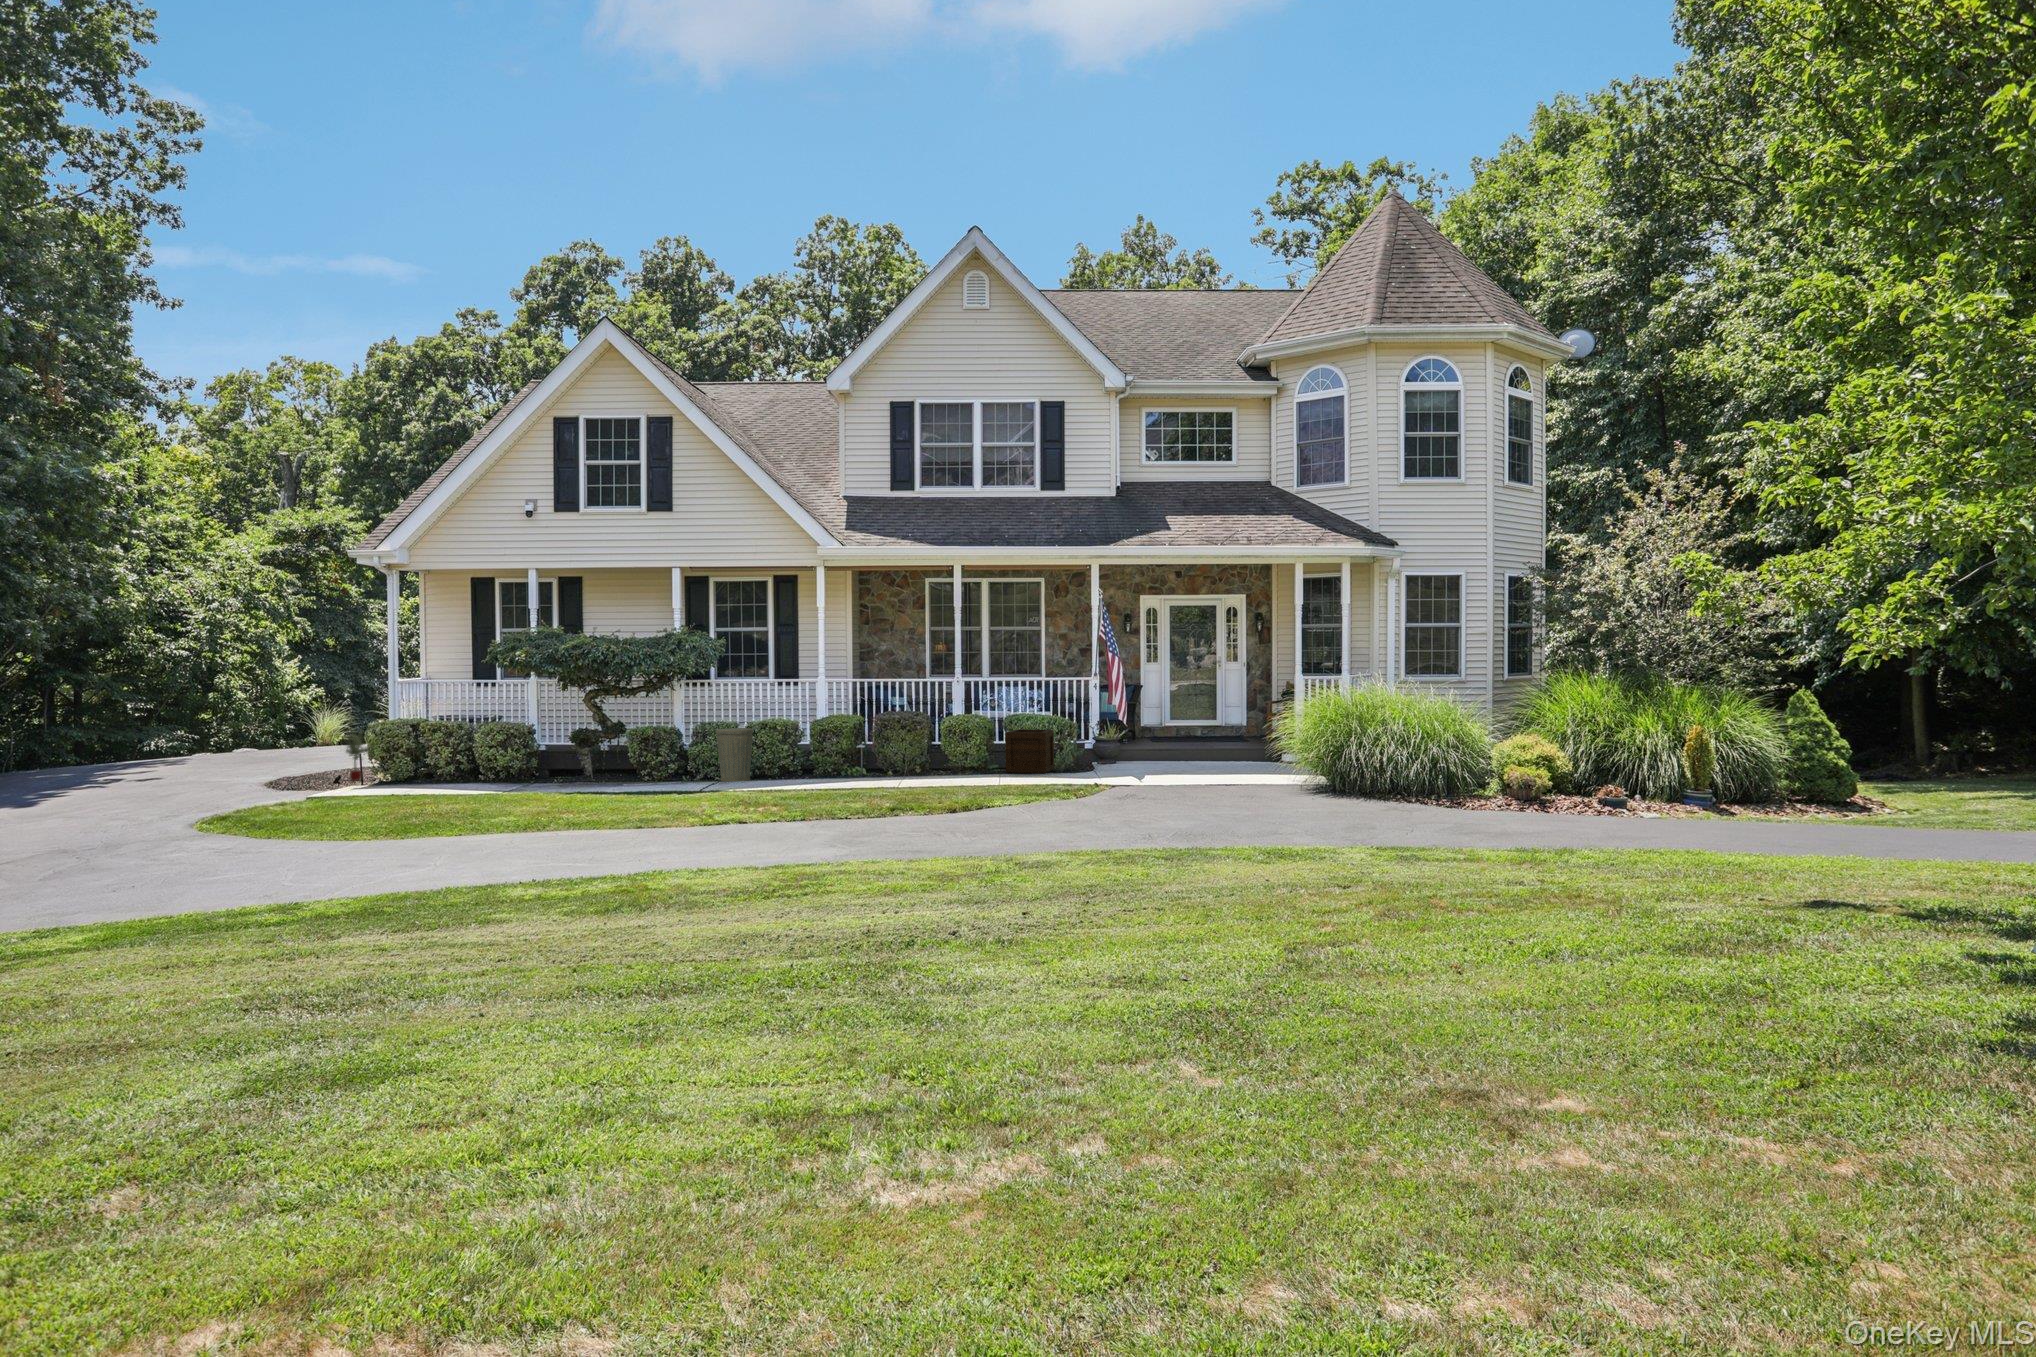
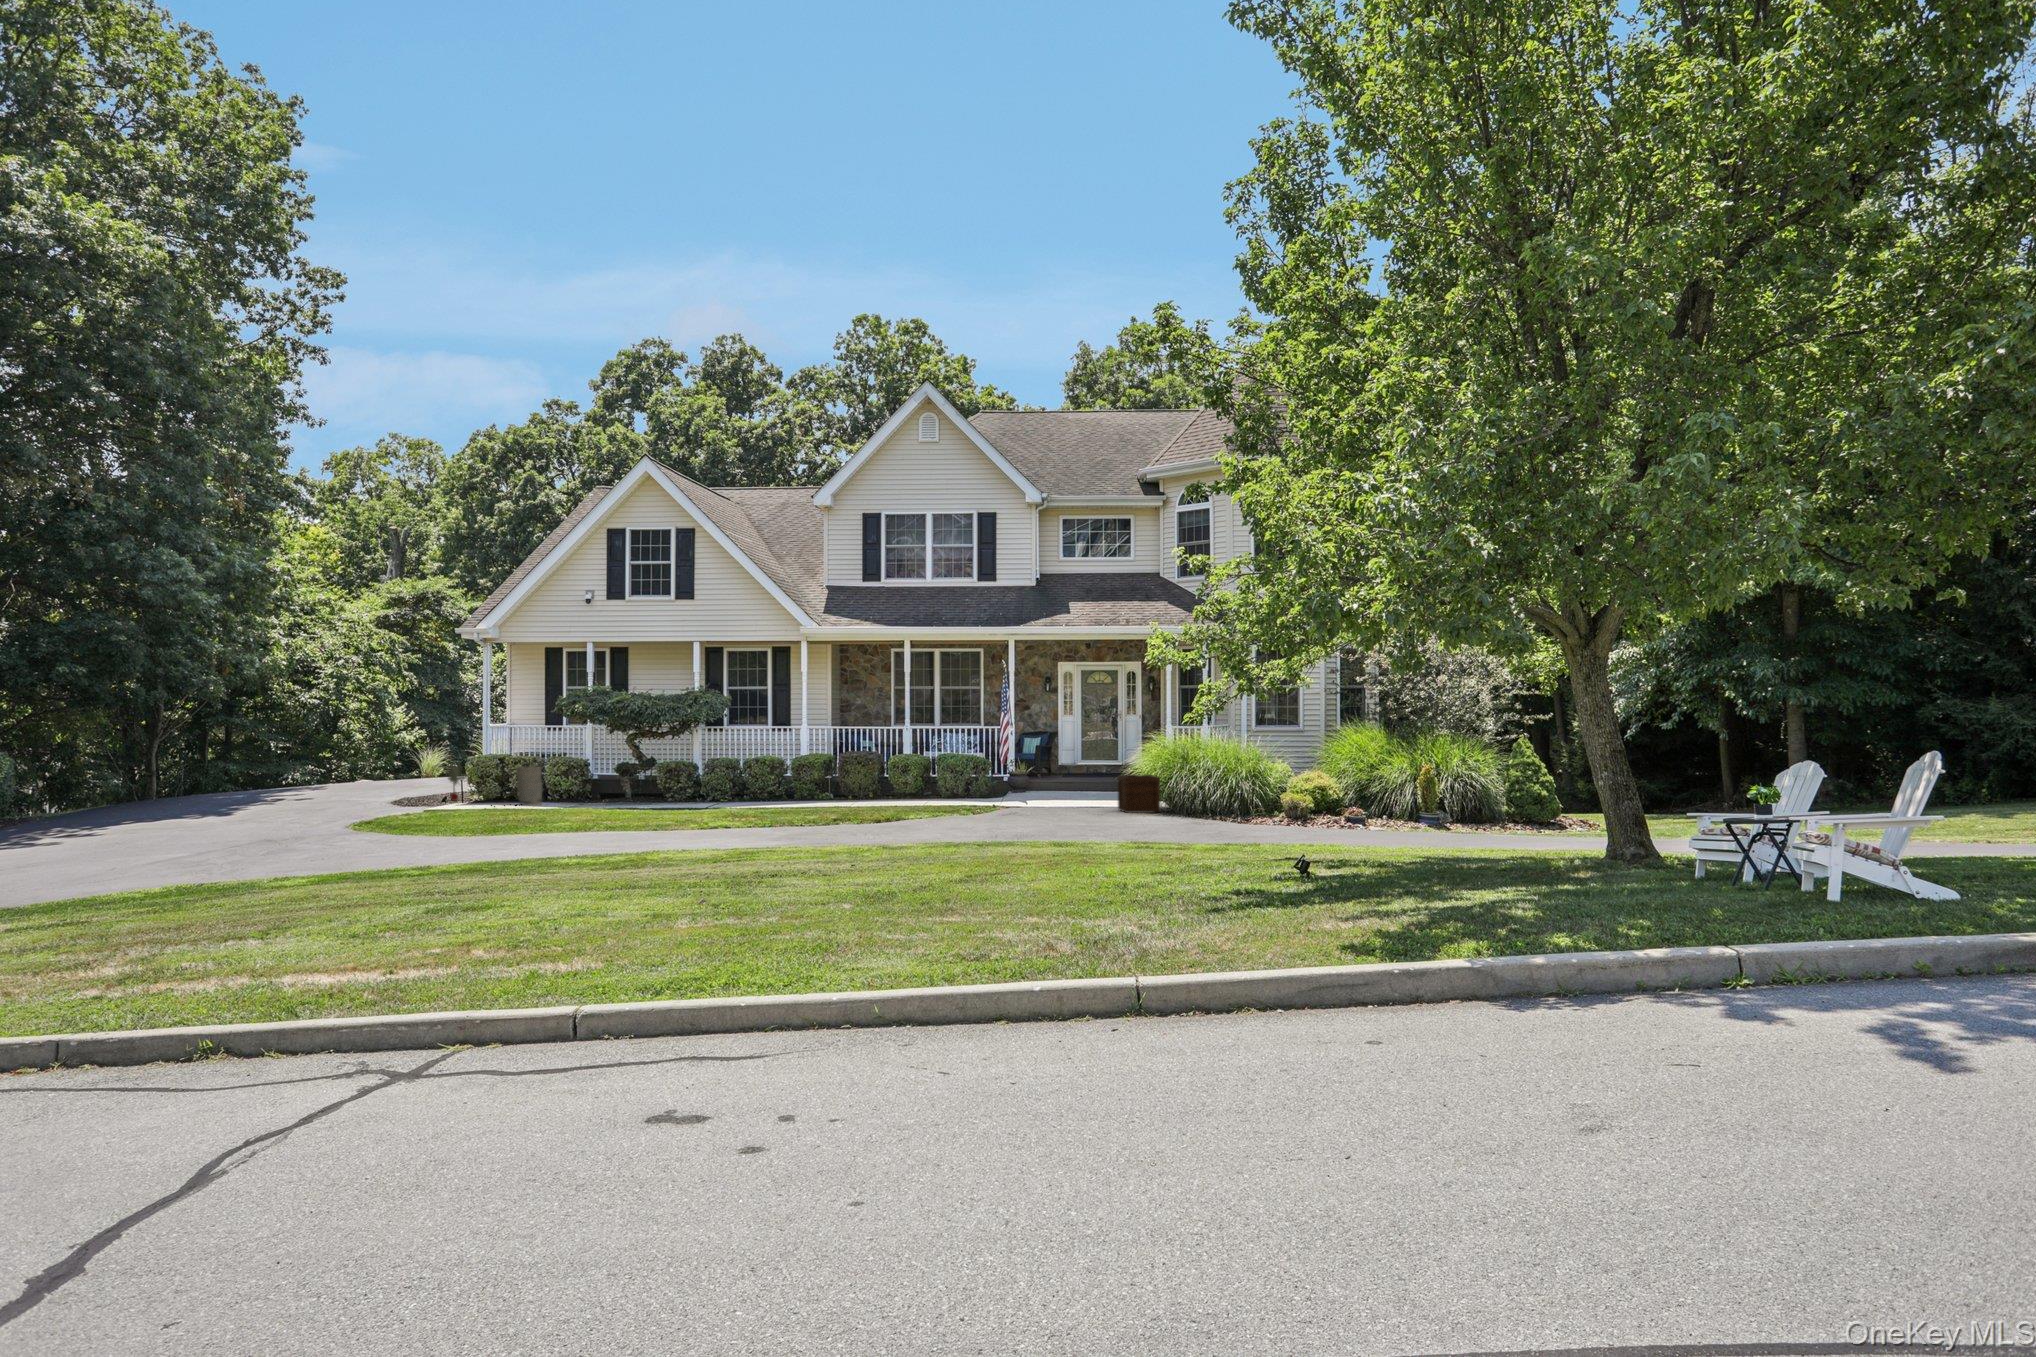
trash can: present [716,728,753,781] -> present [516,767,543,805]
wooden crate: present [1005,729,1054,774] -> present [1118,774,1160,813]

